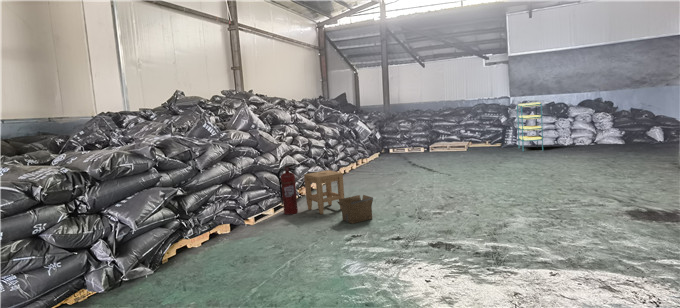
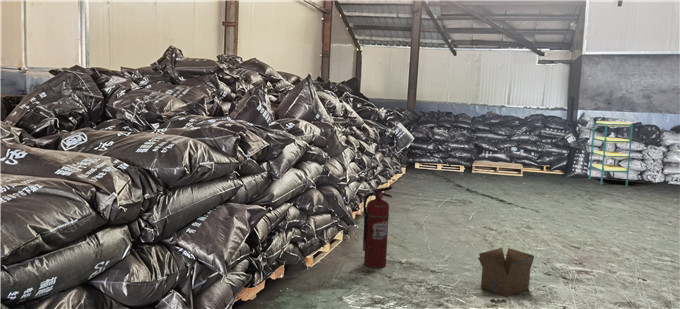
stool: present [304,170,344,214] -> none [397,199,463,272]

